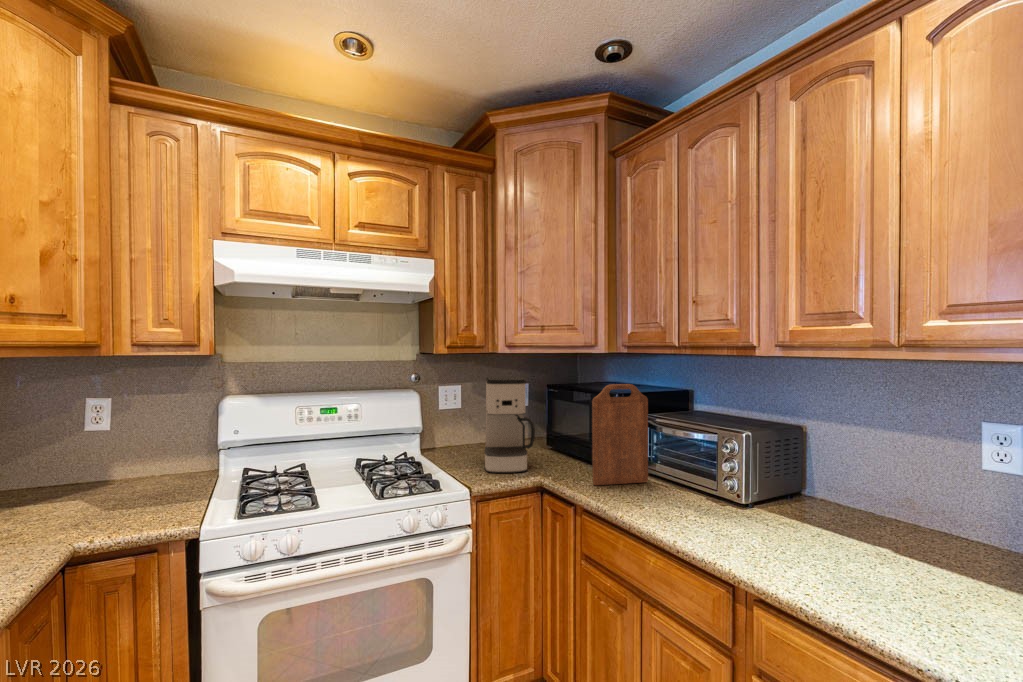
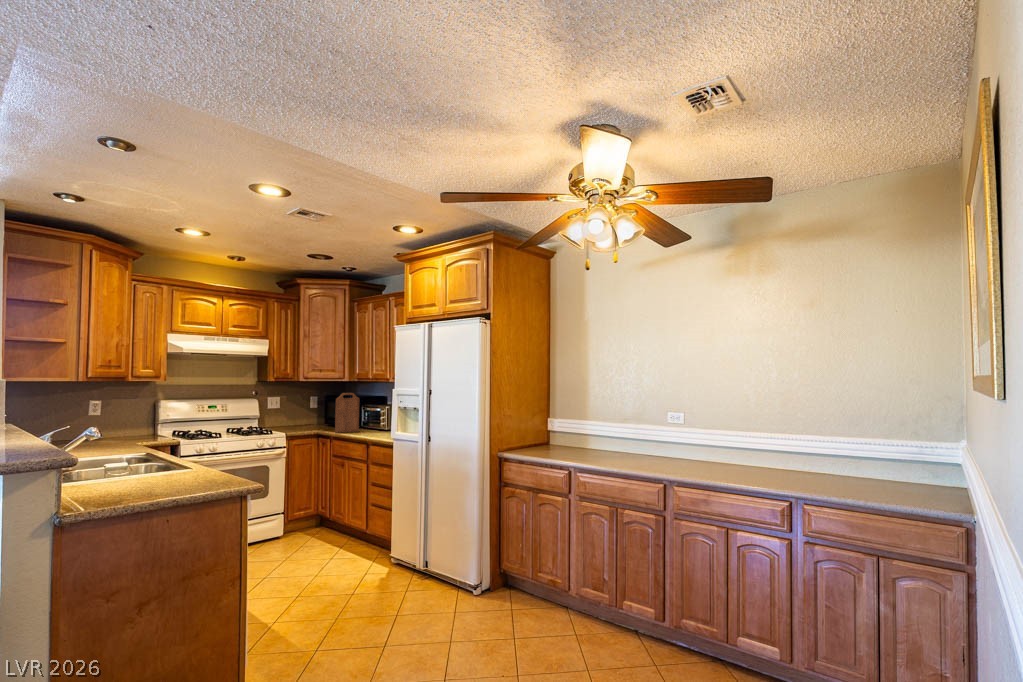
coffee maker: present [484,376,535,473] -> none [290,392,314,432]

